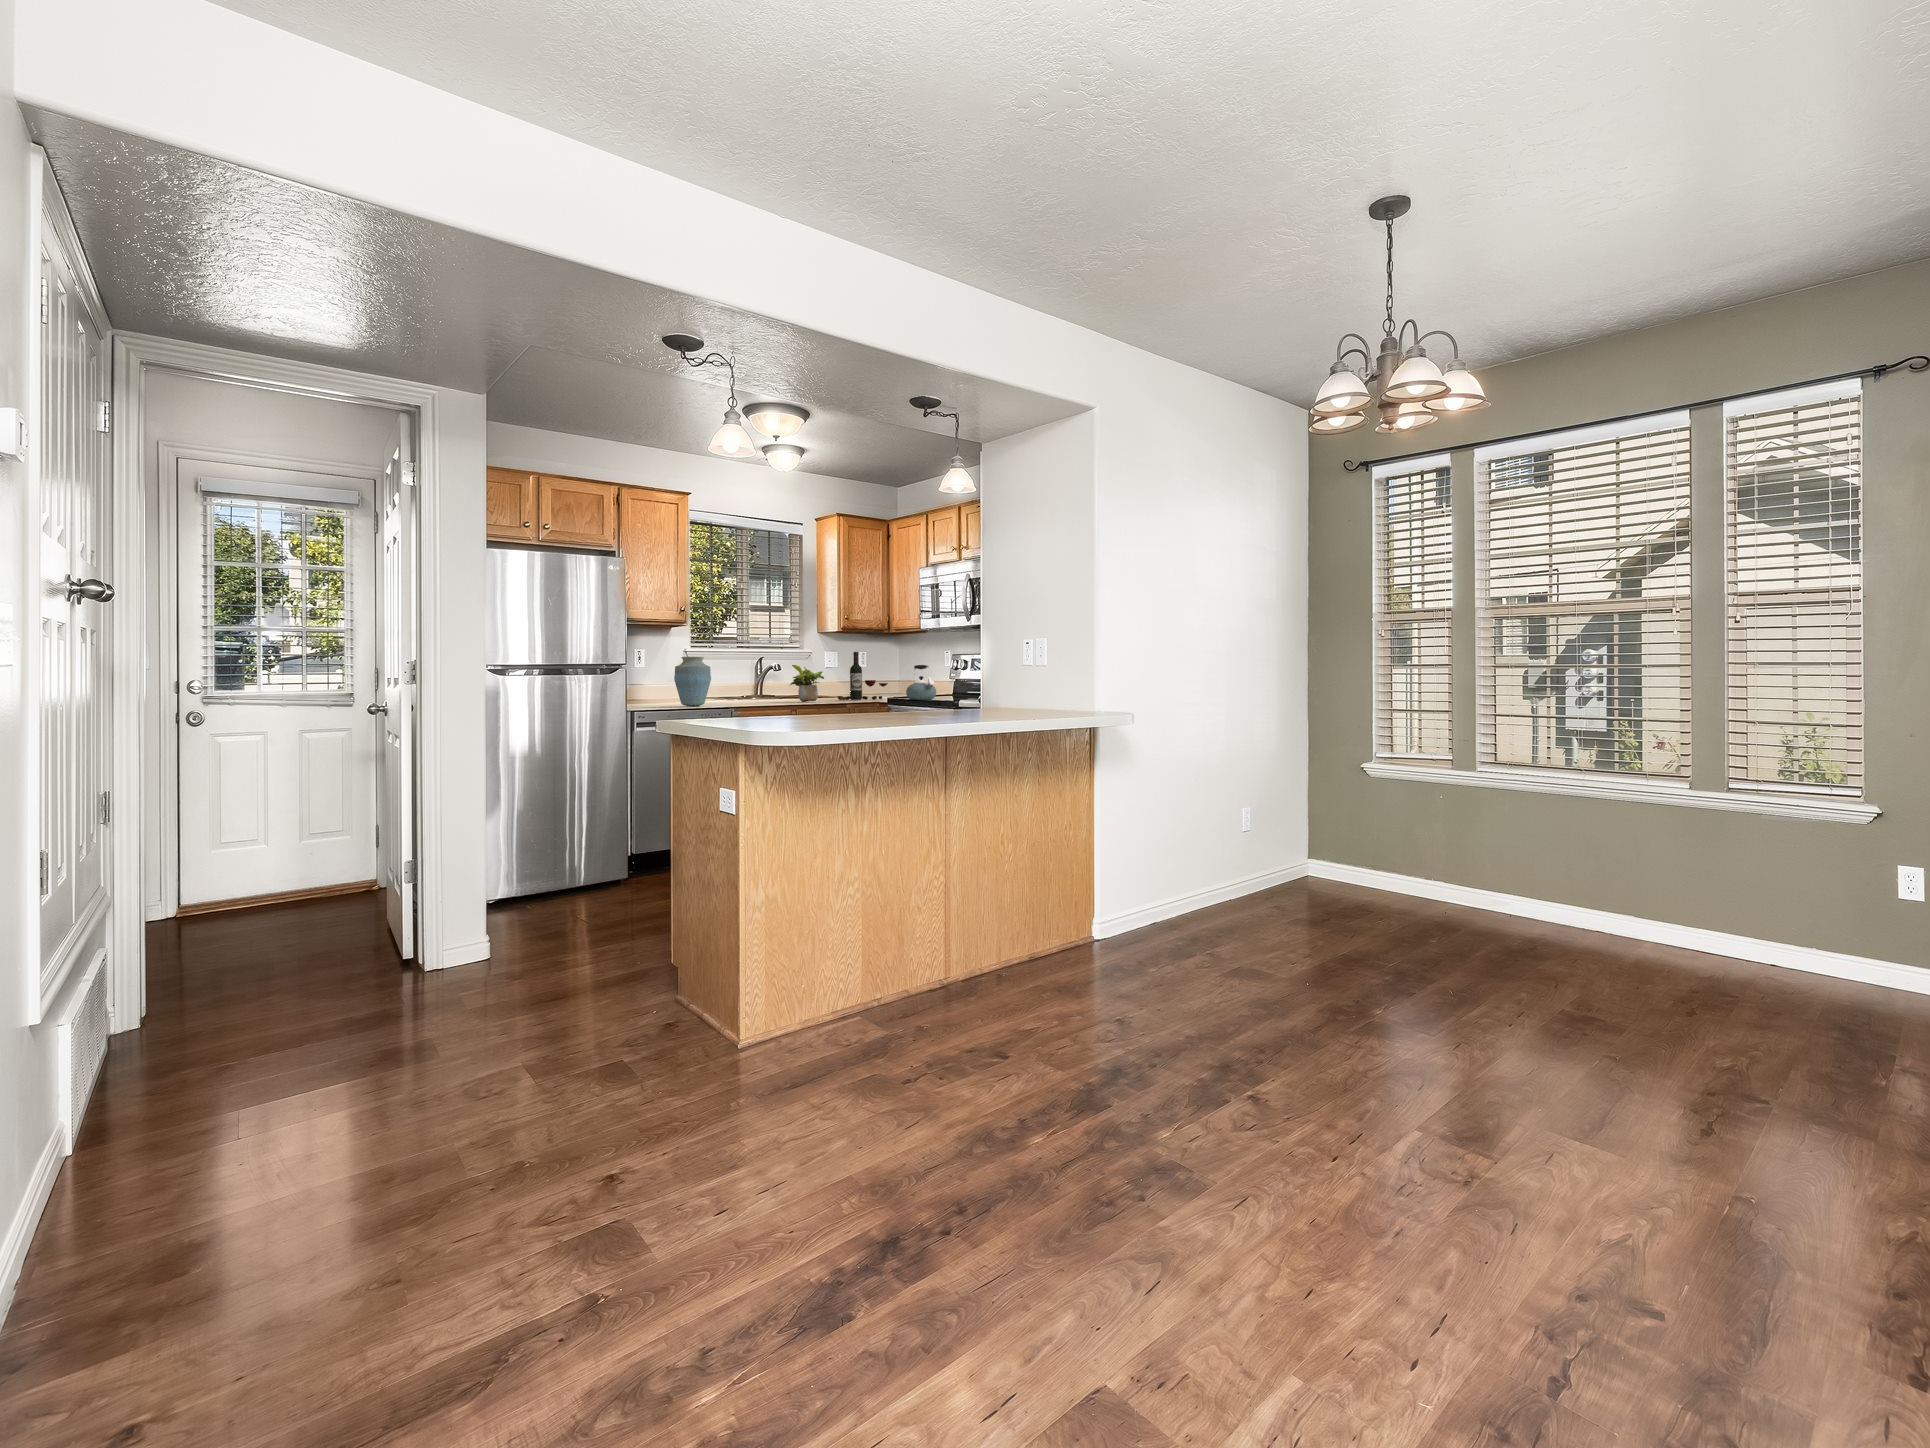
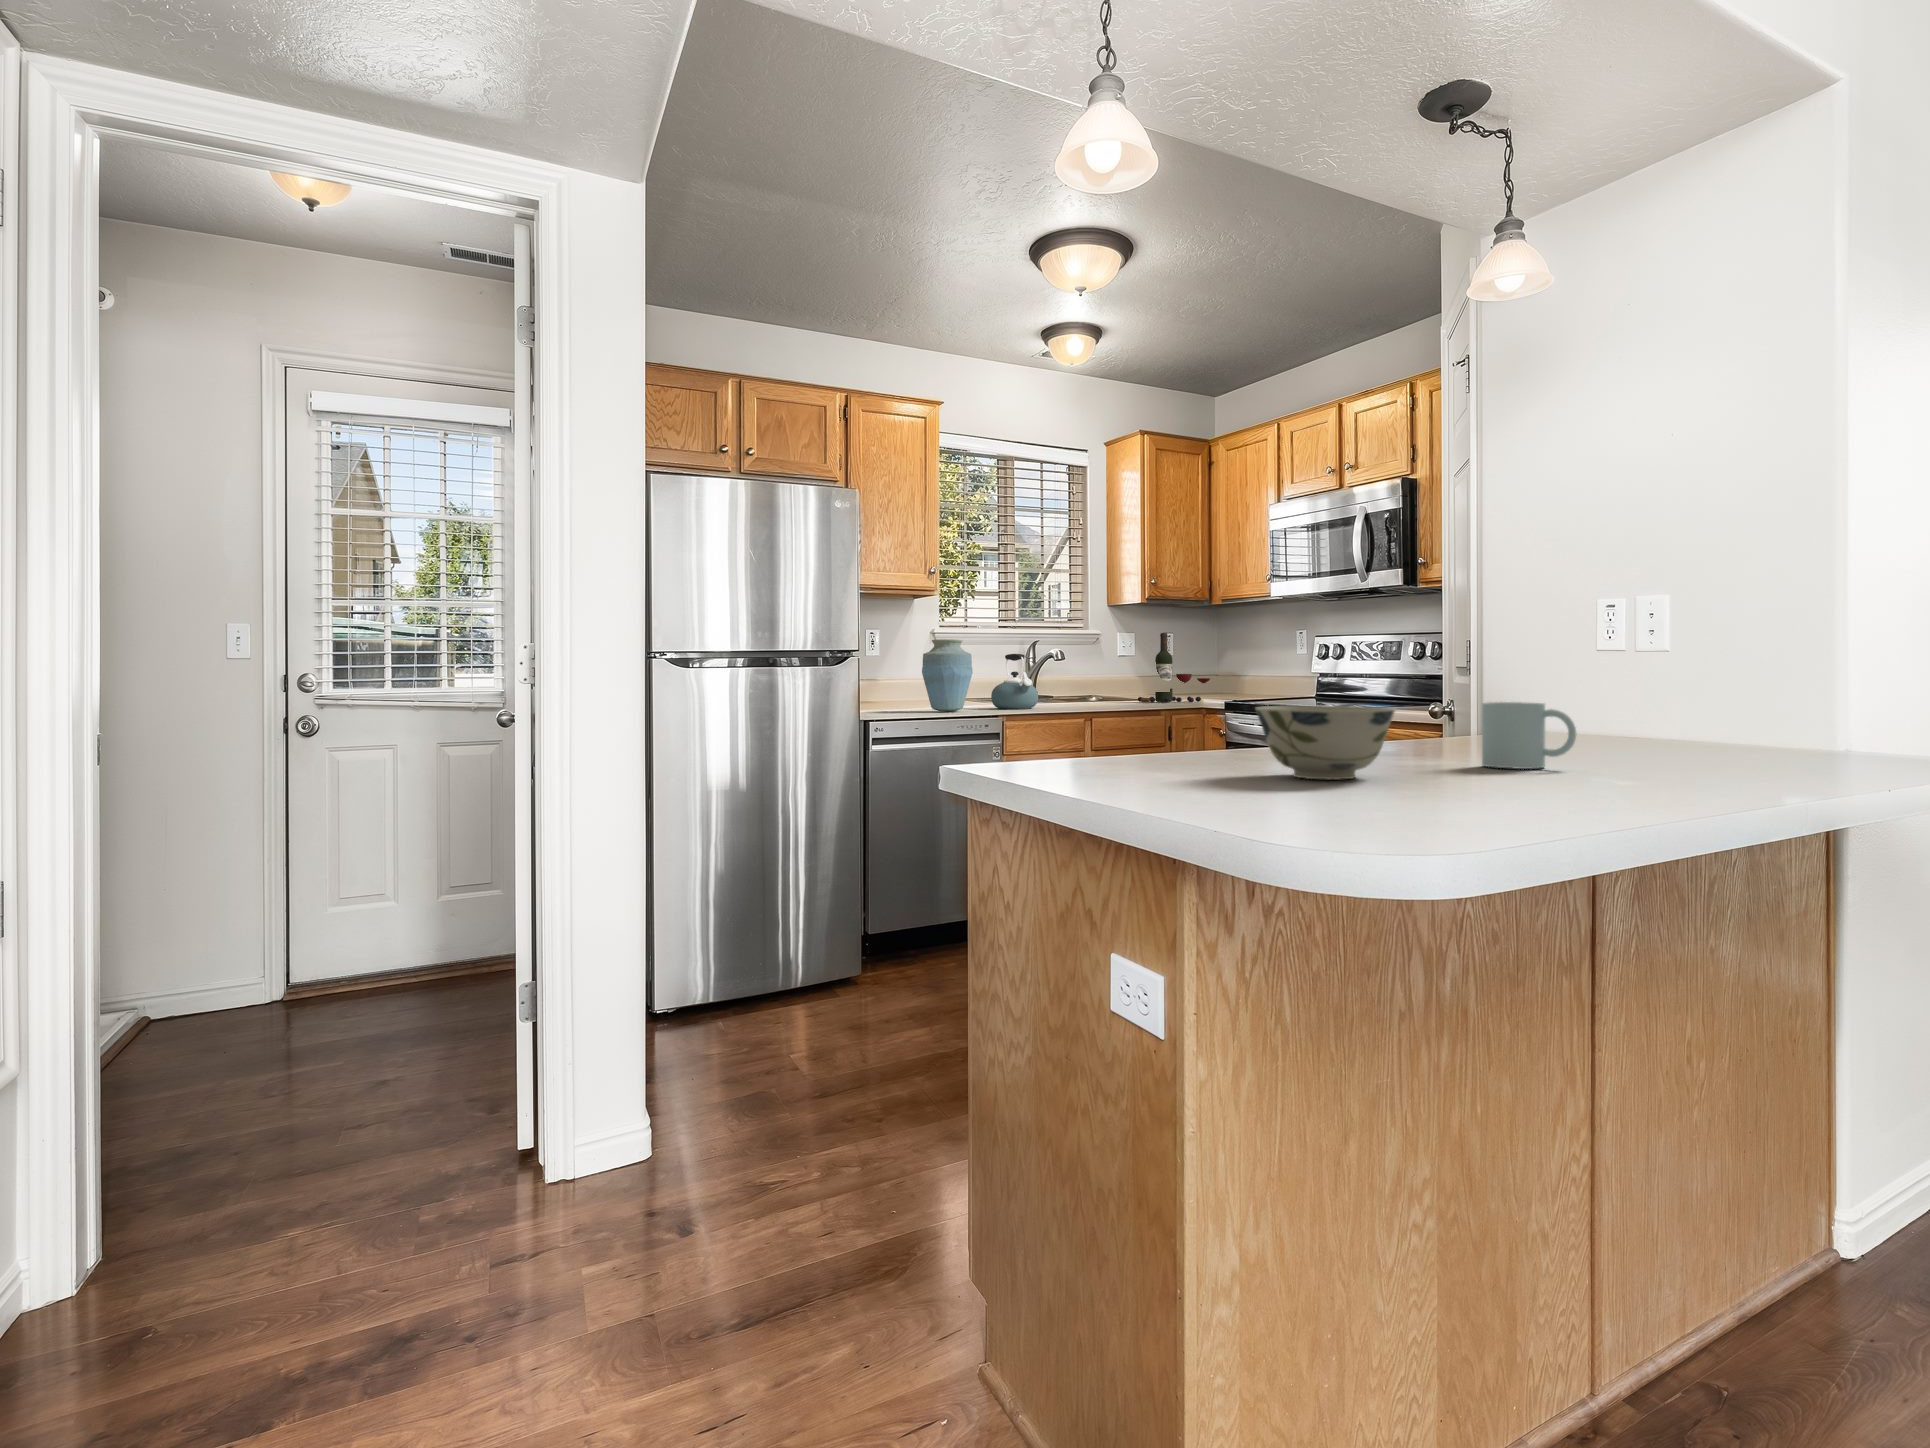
potted plant: present [790,665,824,702] -> none [1075,652,1124,705]
kettle: present [906,665,936,700] -> present [991,654,1038,709]
mug: none [920,692,956,722] -> present [1482,702,1577,769]
bowl: none [806,694,868,726] -> present [1256,706,1395,779]

